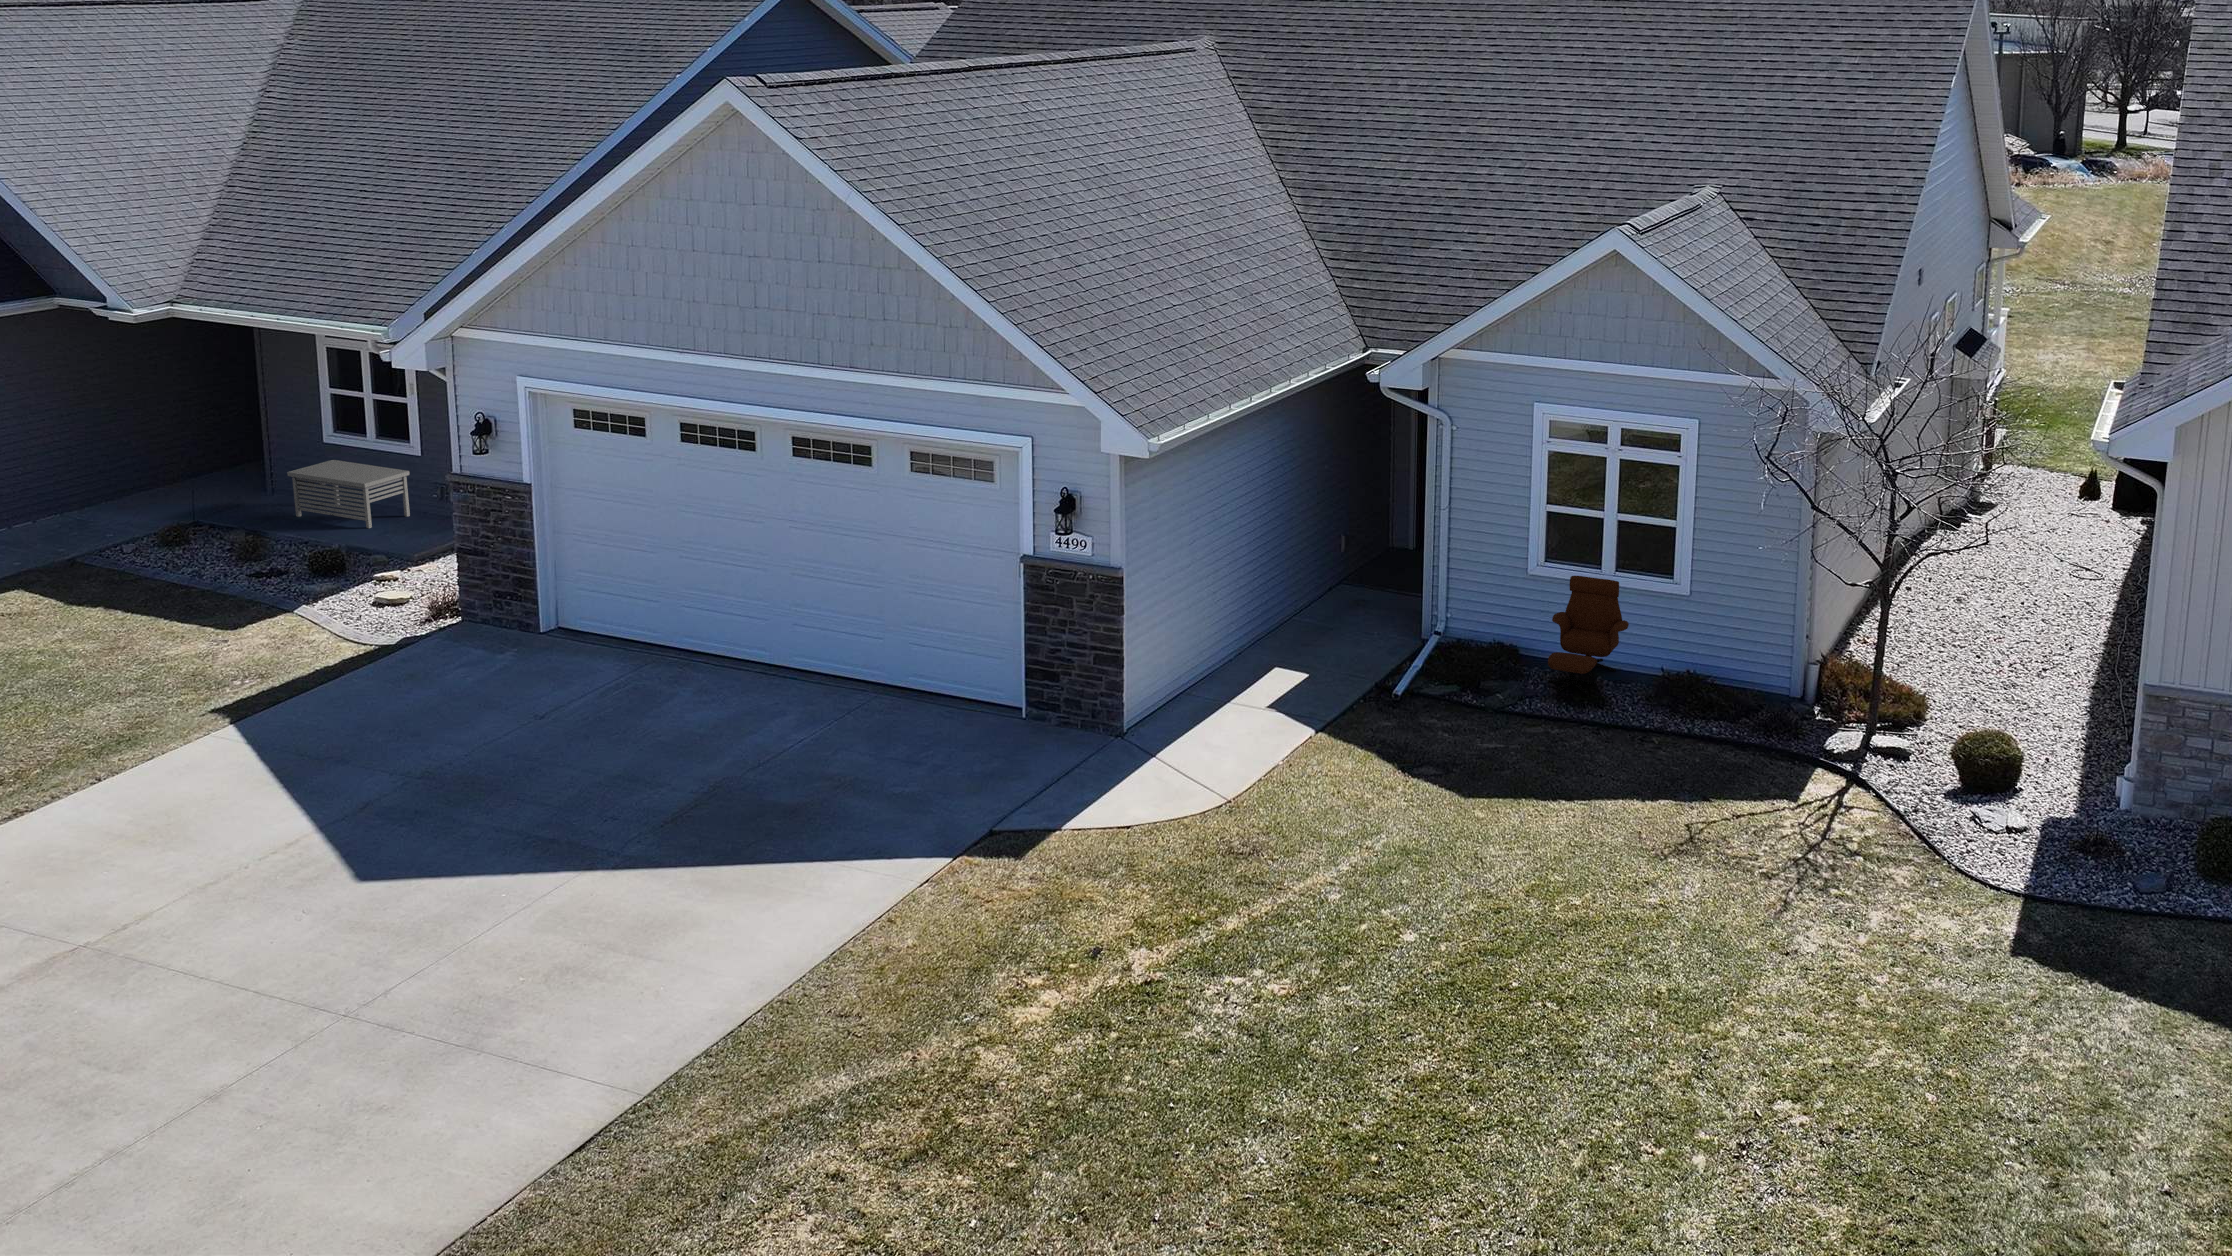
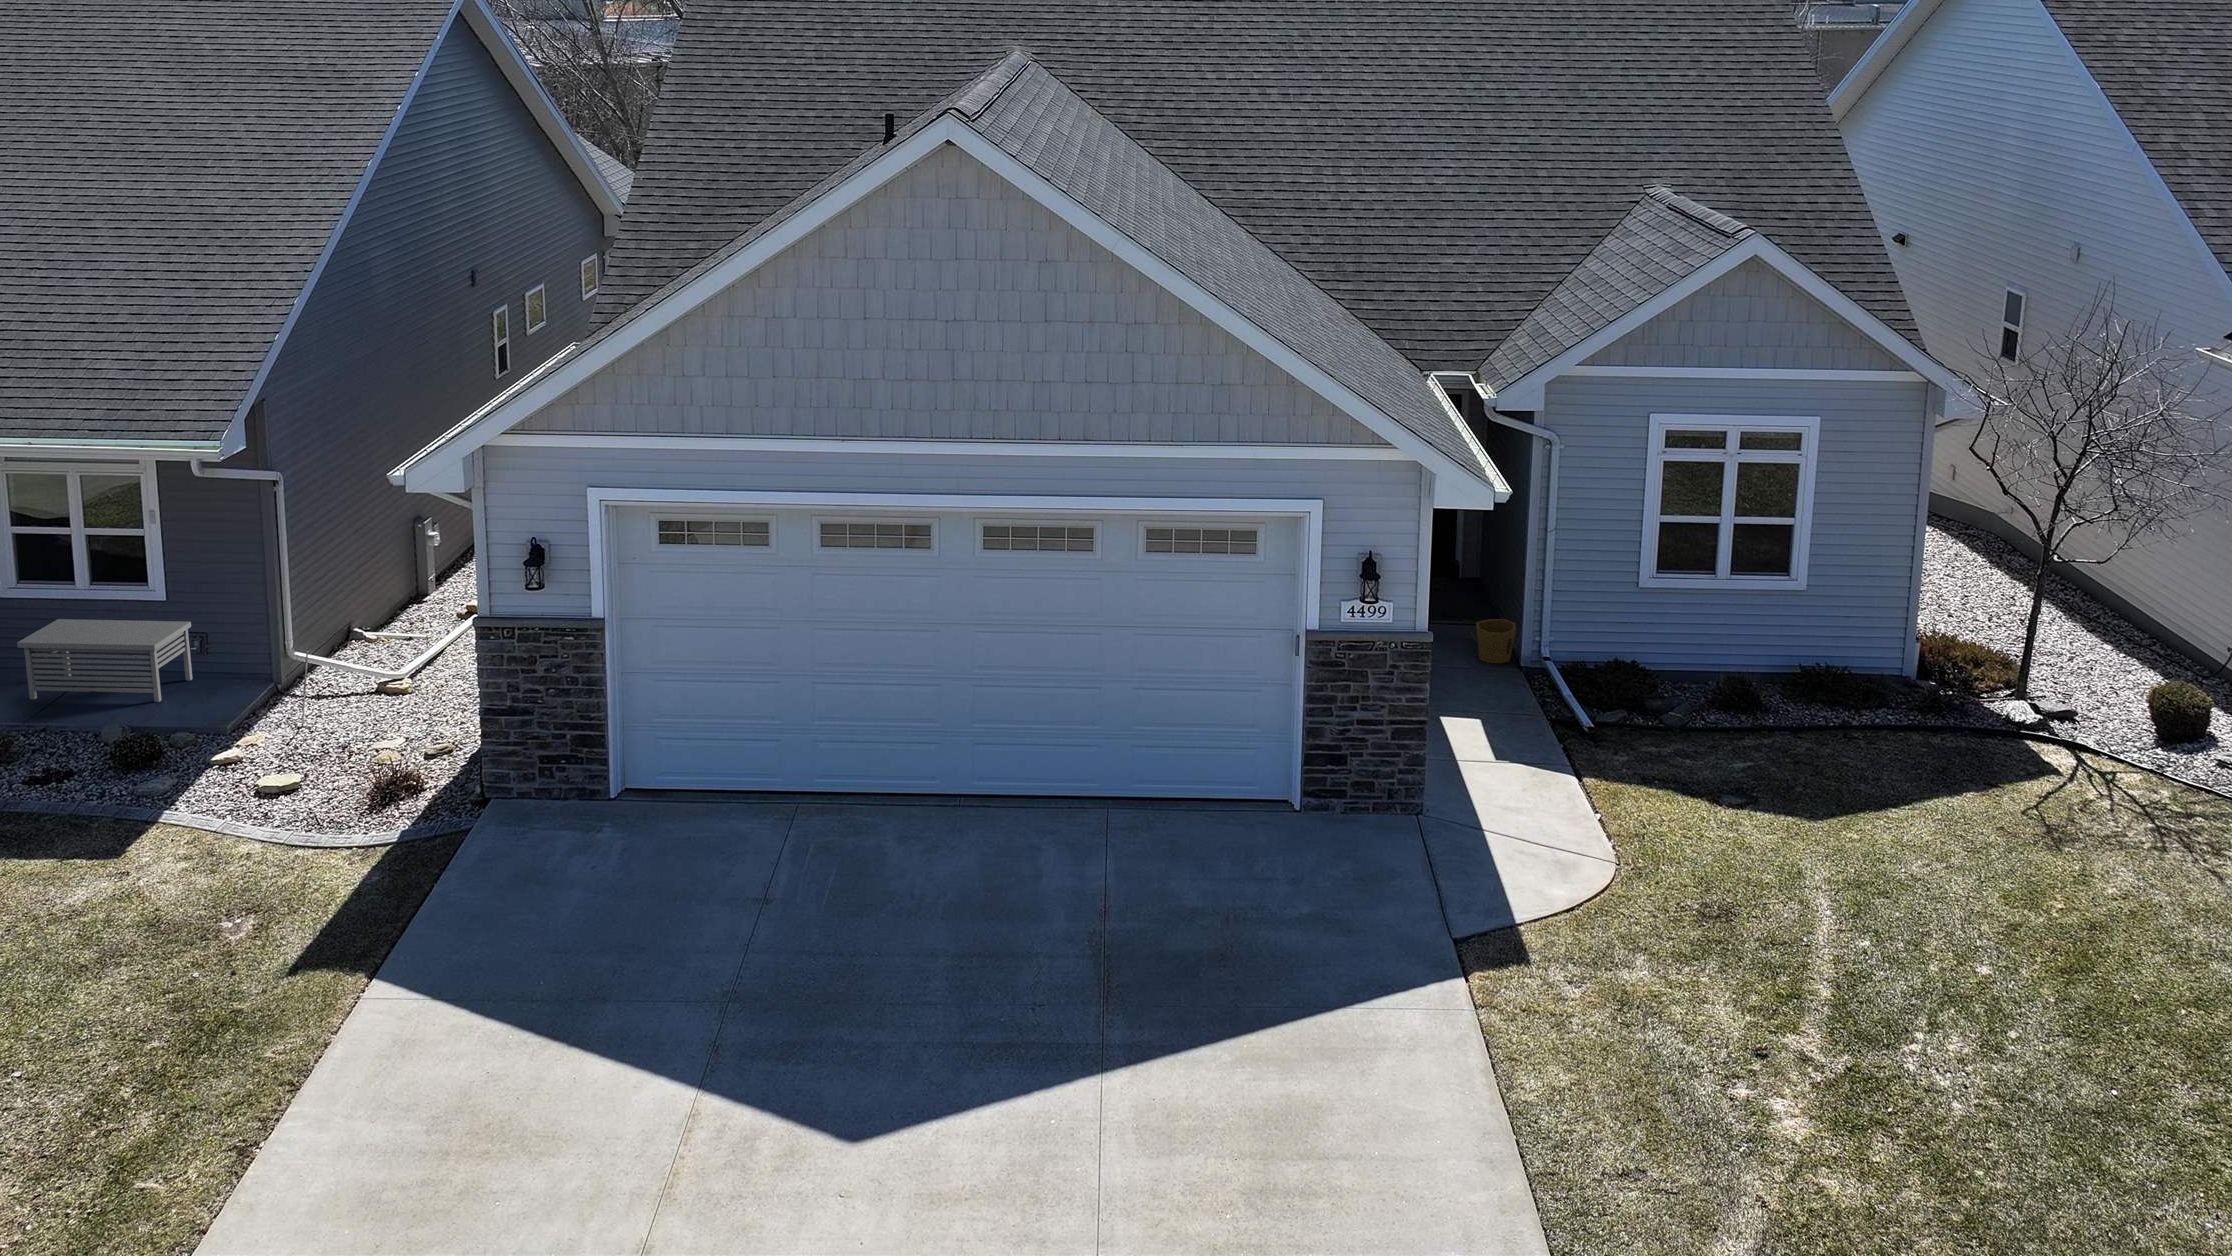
lounge chair: present [1548,576,1629,693] -> none [1684,583,1765,704]
bucket: none [1380,590,1421,632] -> present [1471,619,1520,663]

